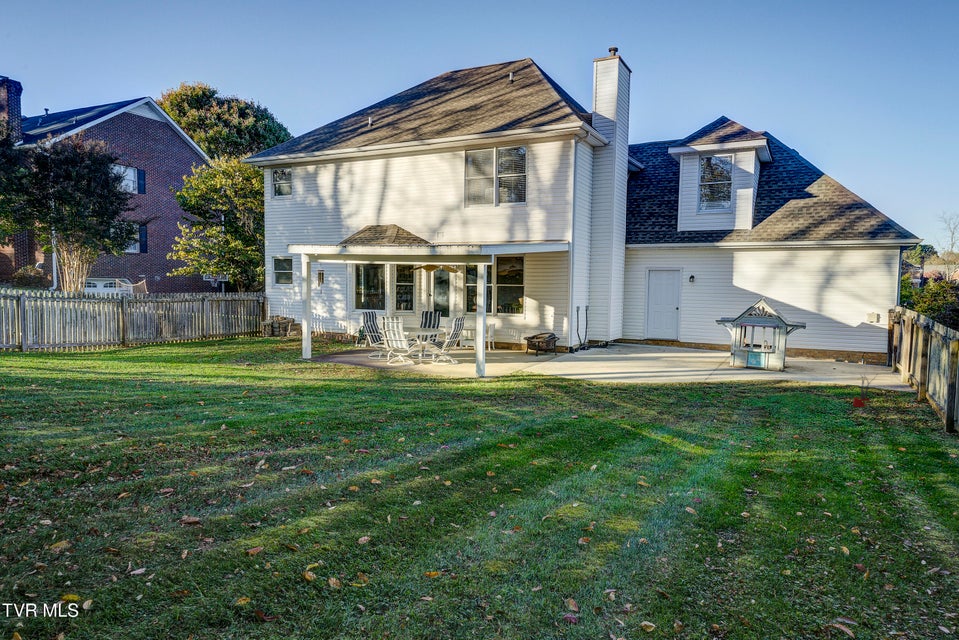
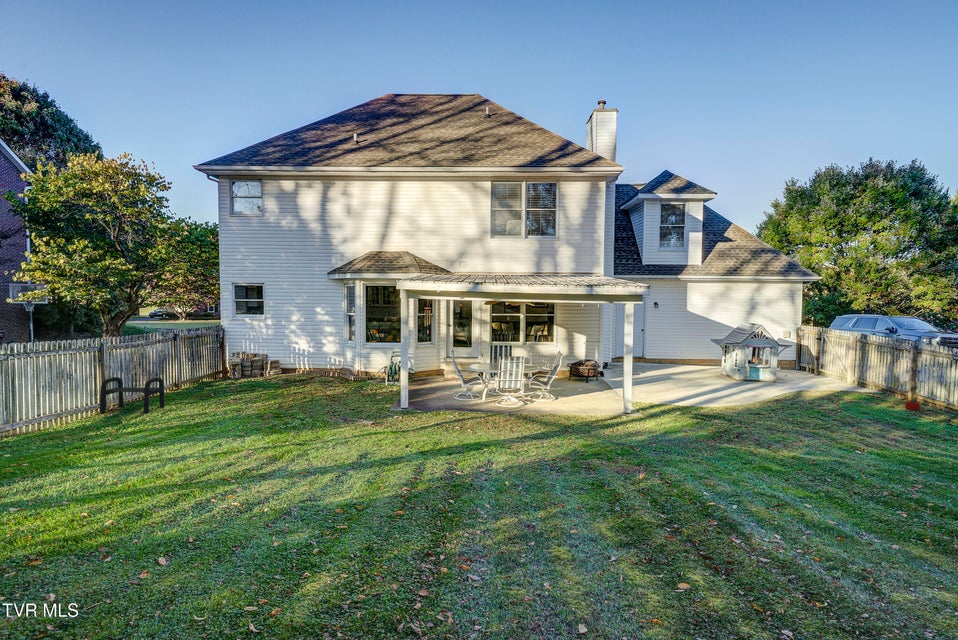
bench: none [140,316,179,341] -> present [100,377,164,413]

